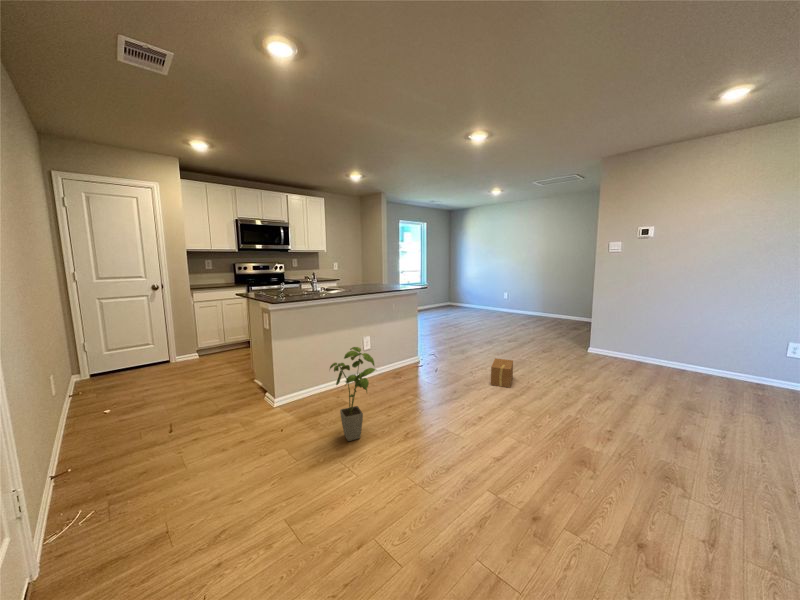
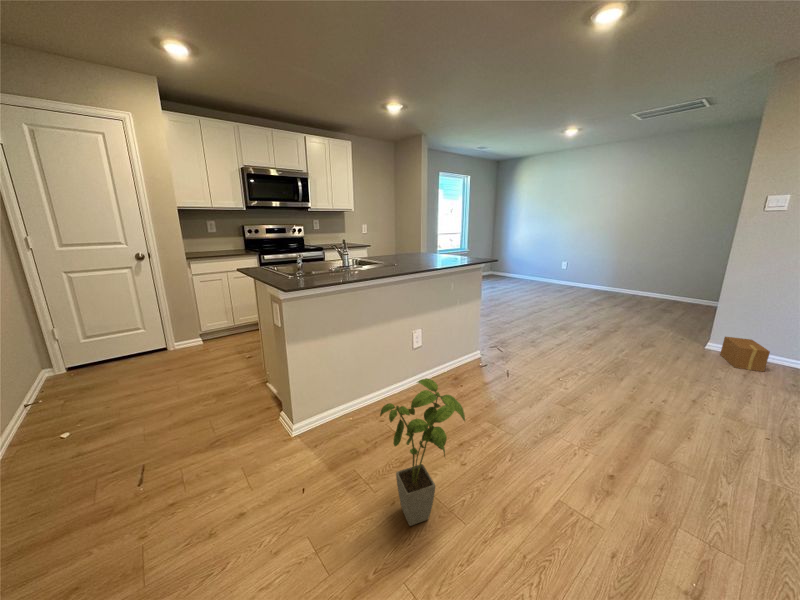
cardboard box: present [491,358,513,388] -> present [720,337,770,372]

